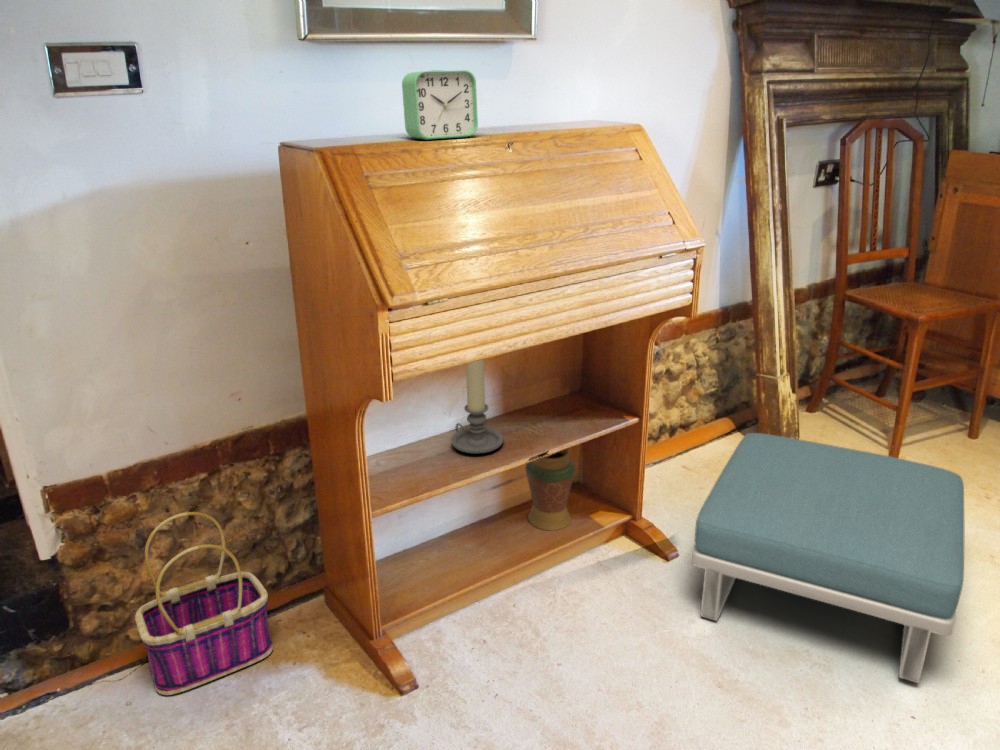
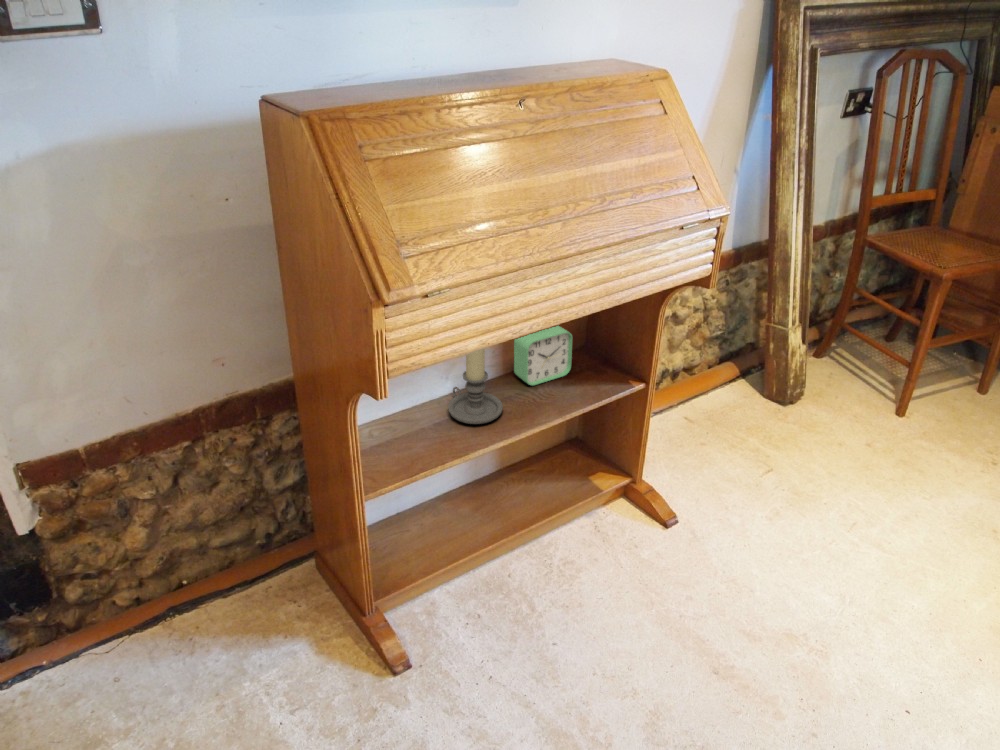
alarm clock: present [402,70,478,140] -> present [514,326,572,385]
footstool: present [691,433,964,683] -> none [690,395,974,672]
decorative vase: present [525,448,575,531] -> none [524,401,575,492]
basket: present [135,512,273,695] -> none [121,484,264,666]

